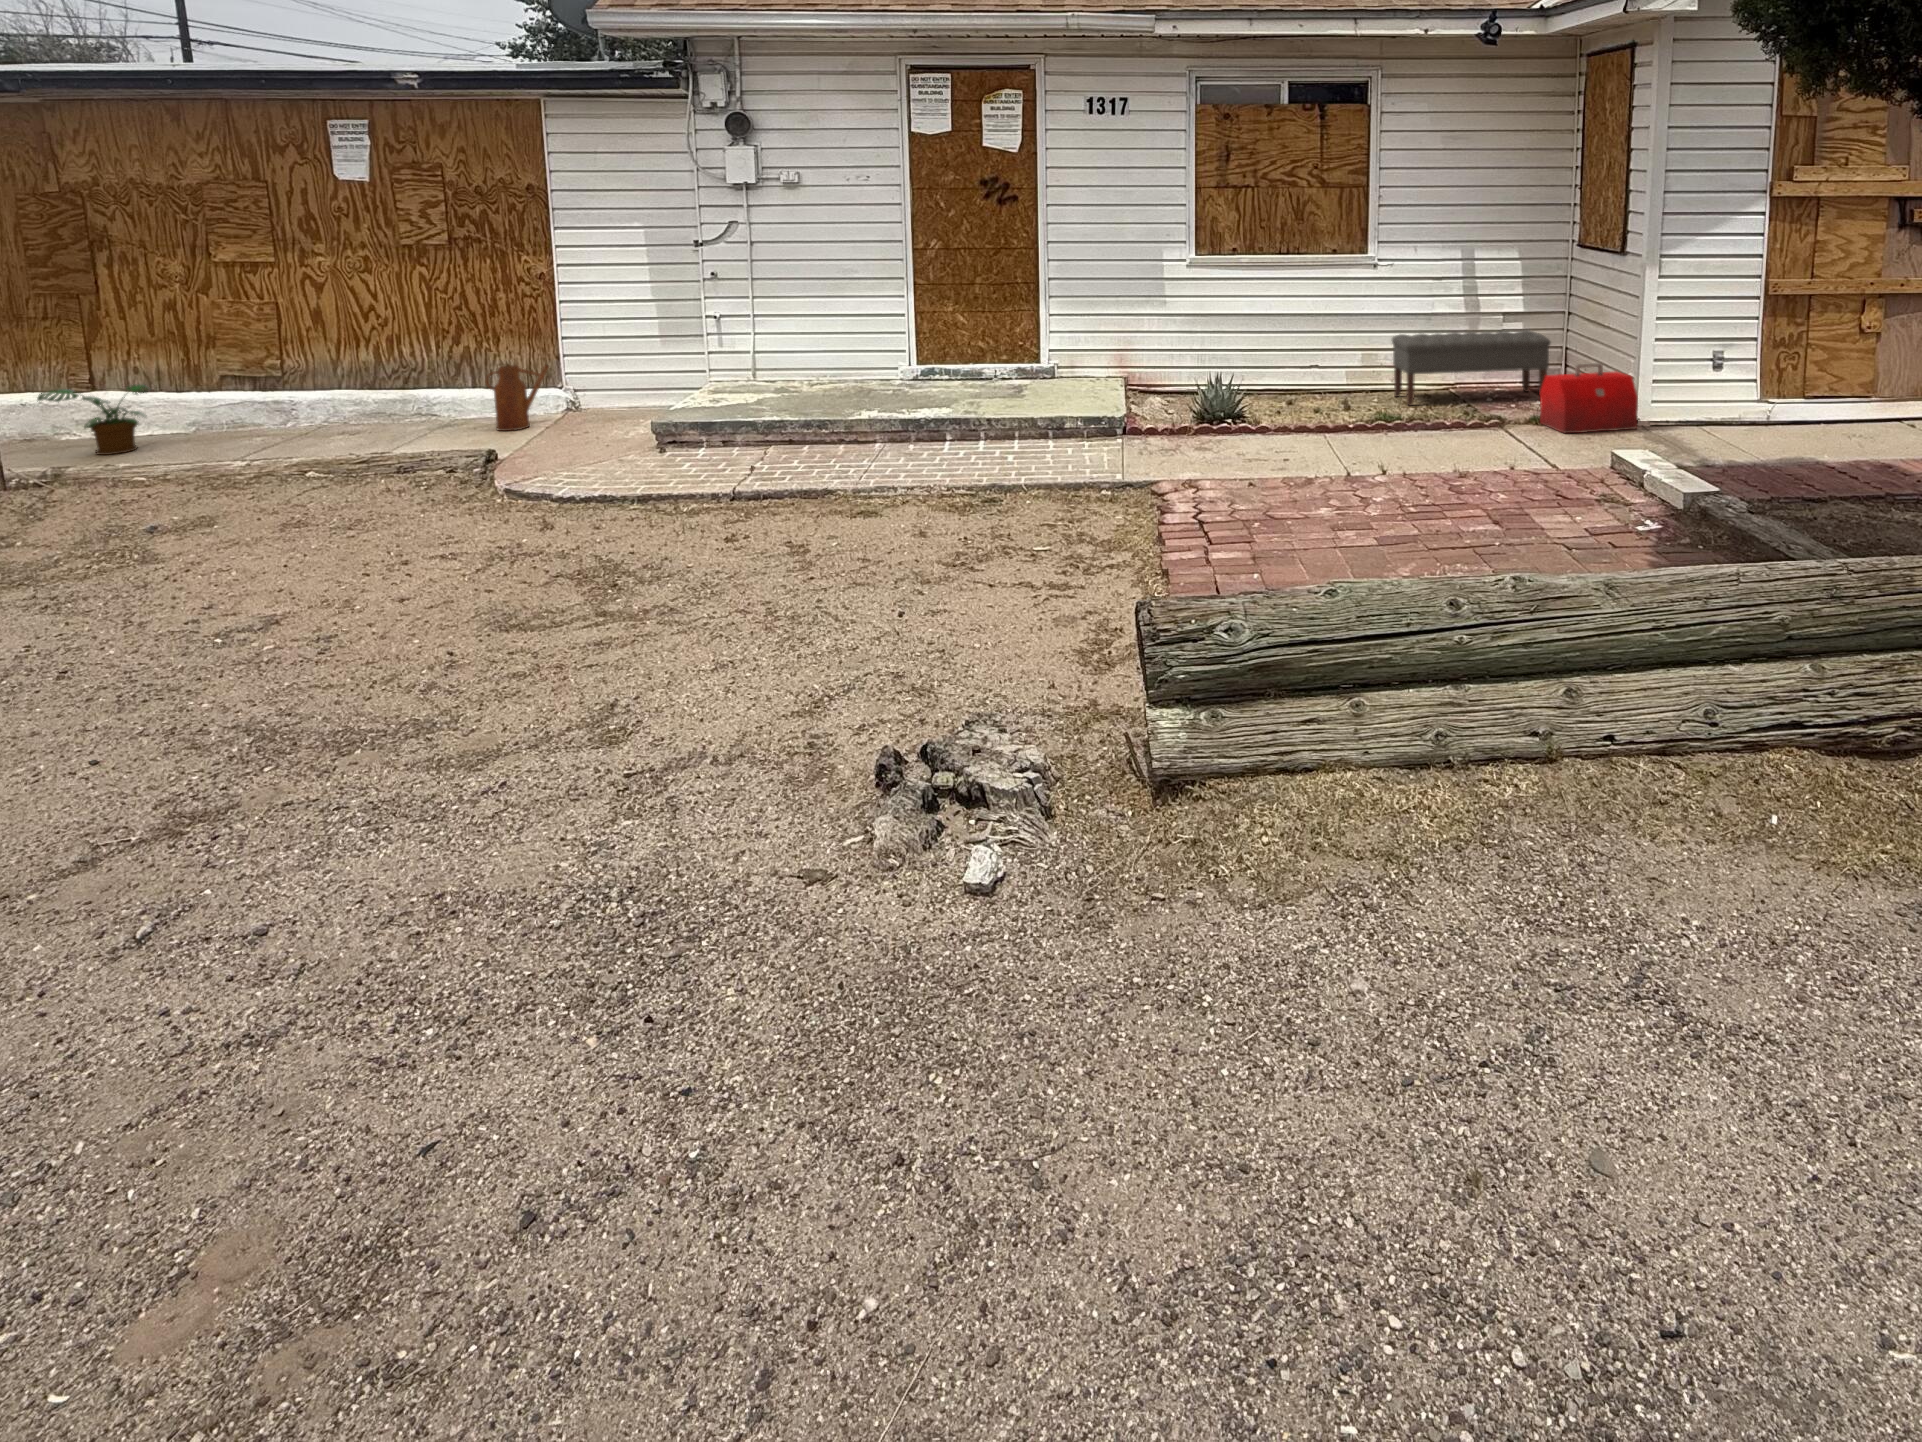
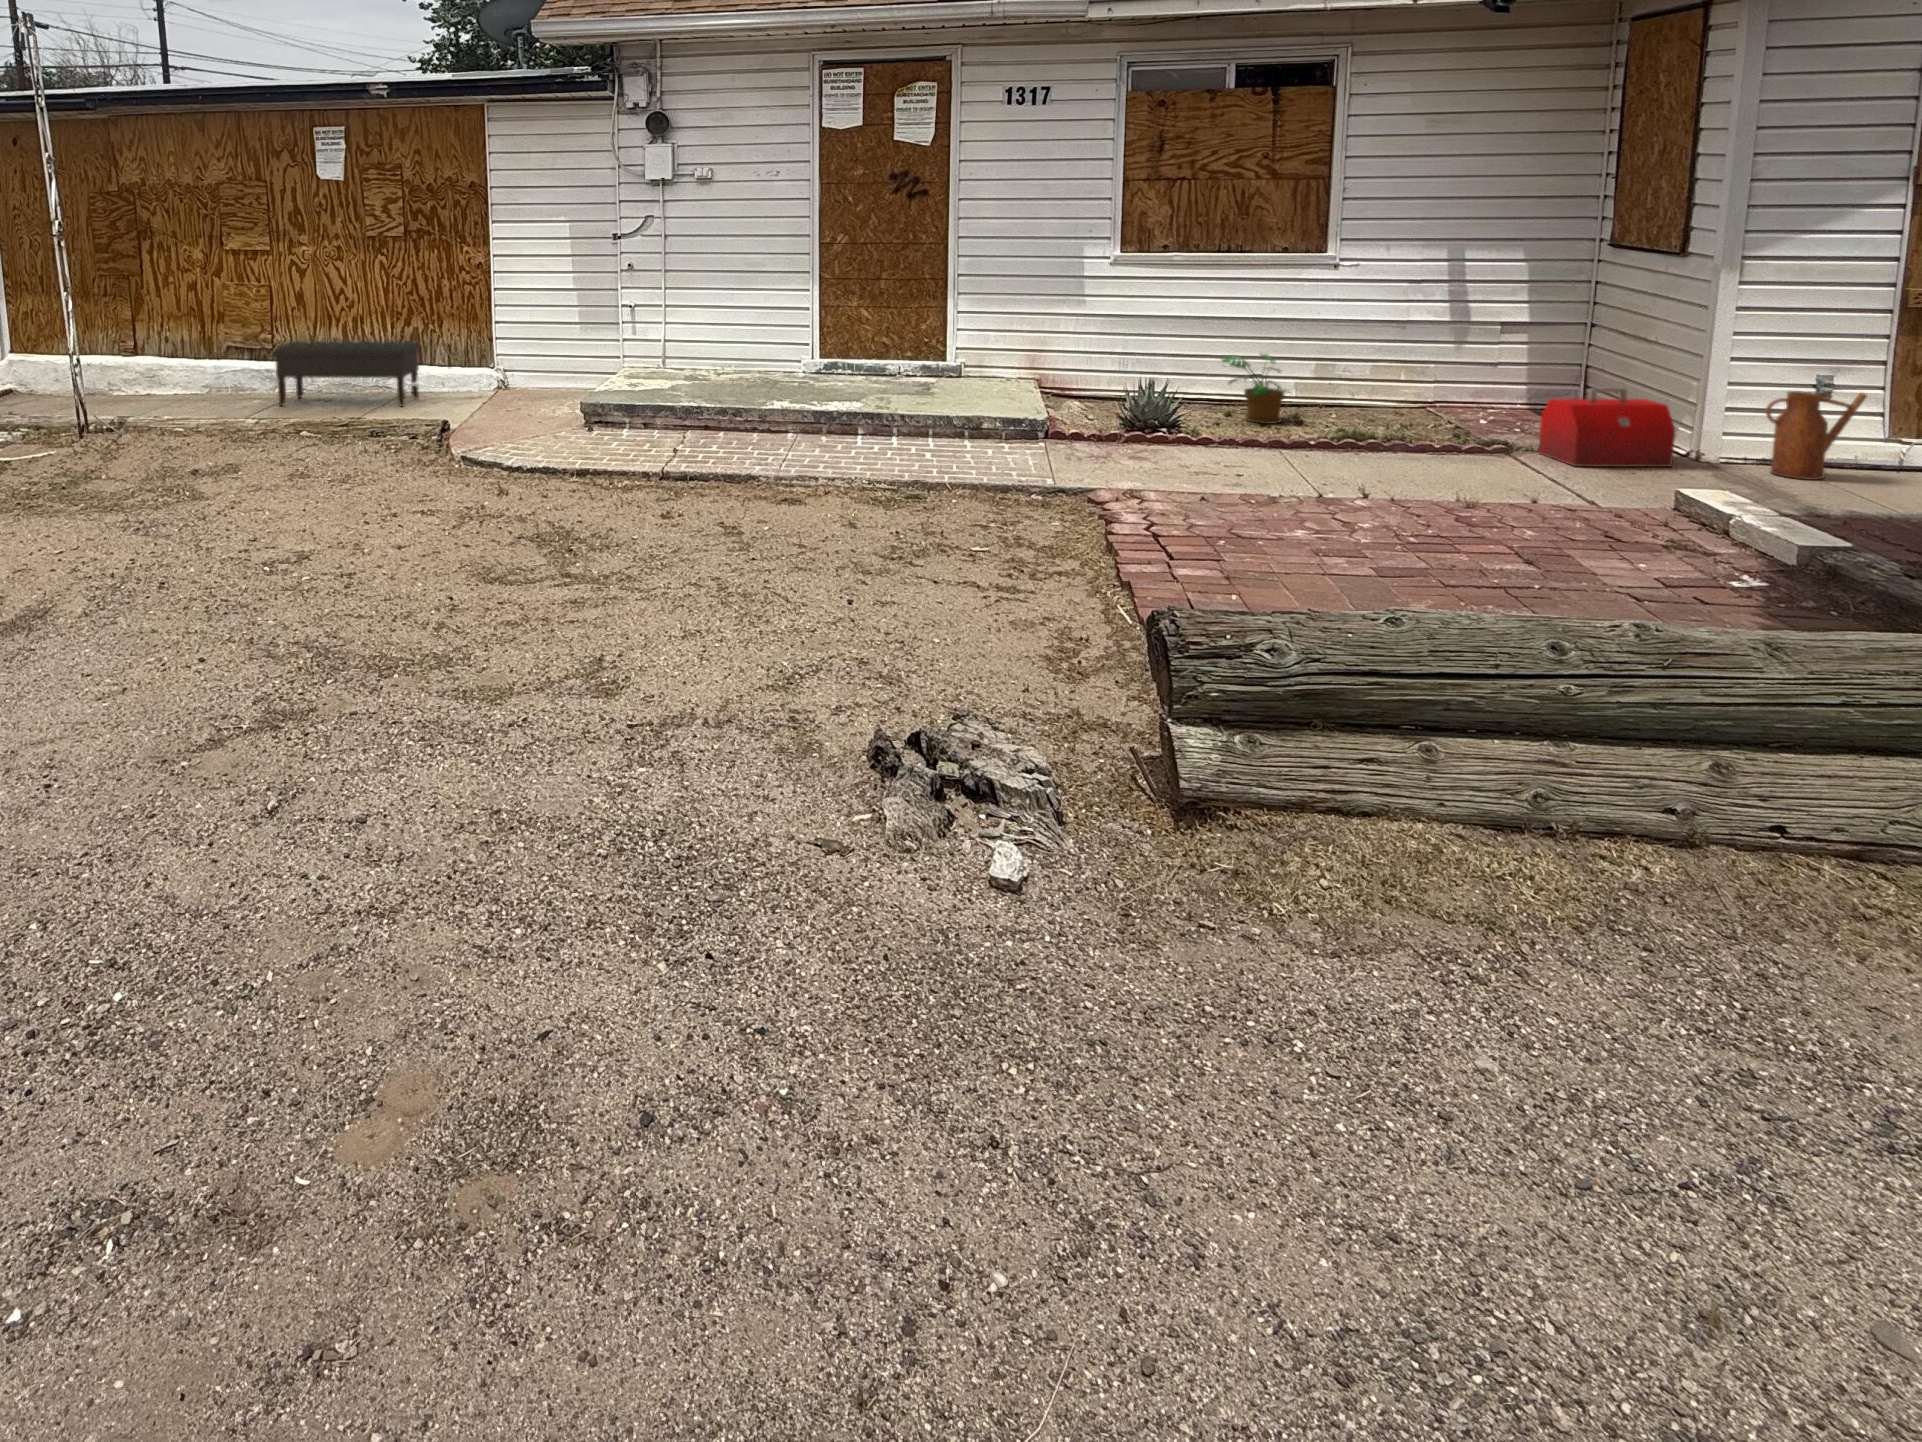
bench: present [1392,330,1550,406] -> present [274,341,419,407]
watering can: present [486,365,549,431] -> present [1766,391,1867,480]
potted plant: present [37,385,151,455] -> present [1222,354,1290,424]

